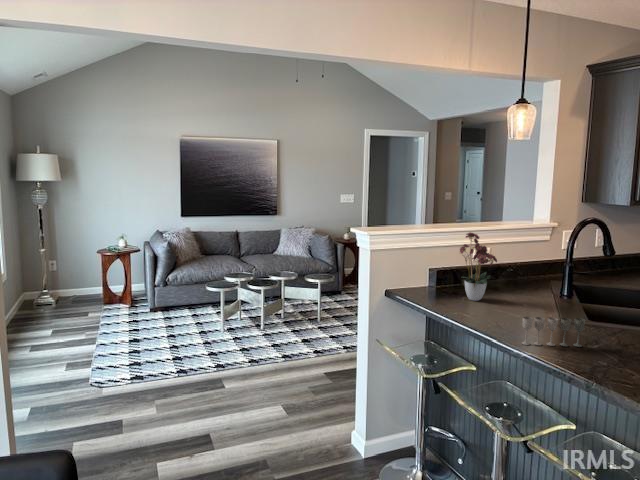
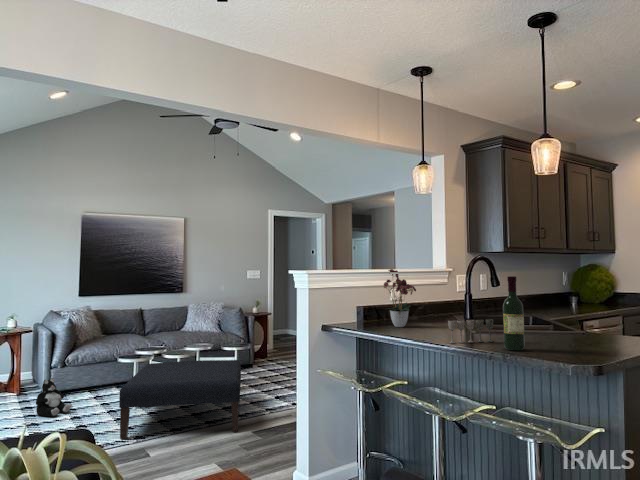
wine bottle: none [591,278,624,374] -> present [503,276,525,351]
ottoman: none [201,292,321,370] -> present [119,360,241,439]
plush toy: none [139,299,169,333] -> present [36,378,72,416]

